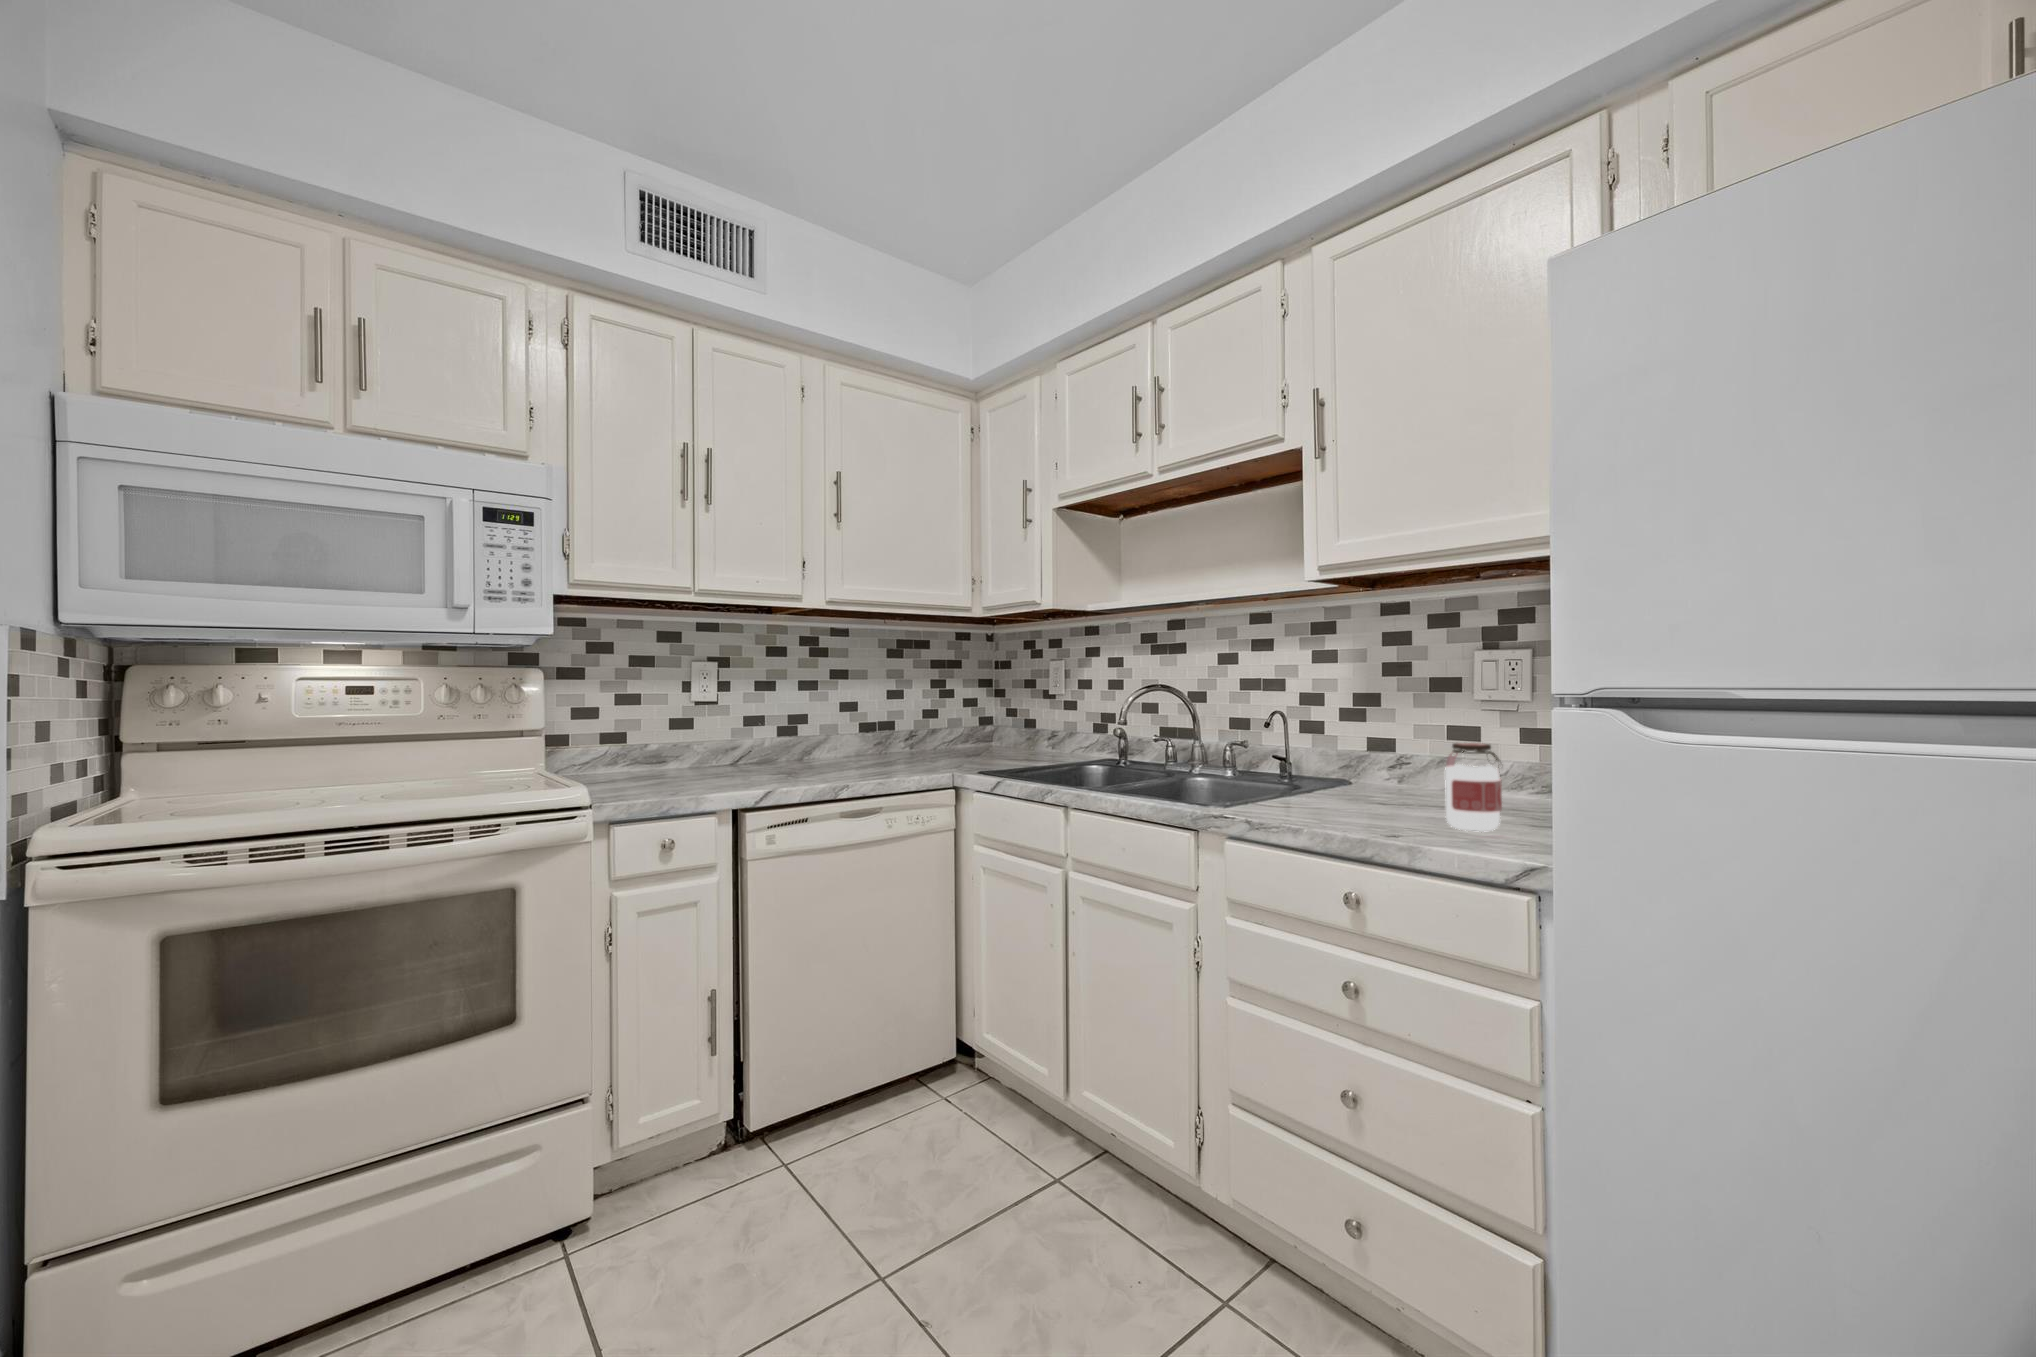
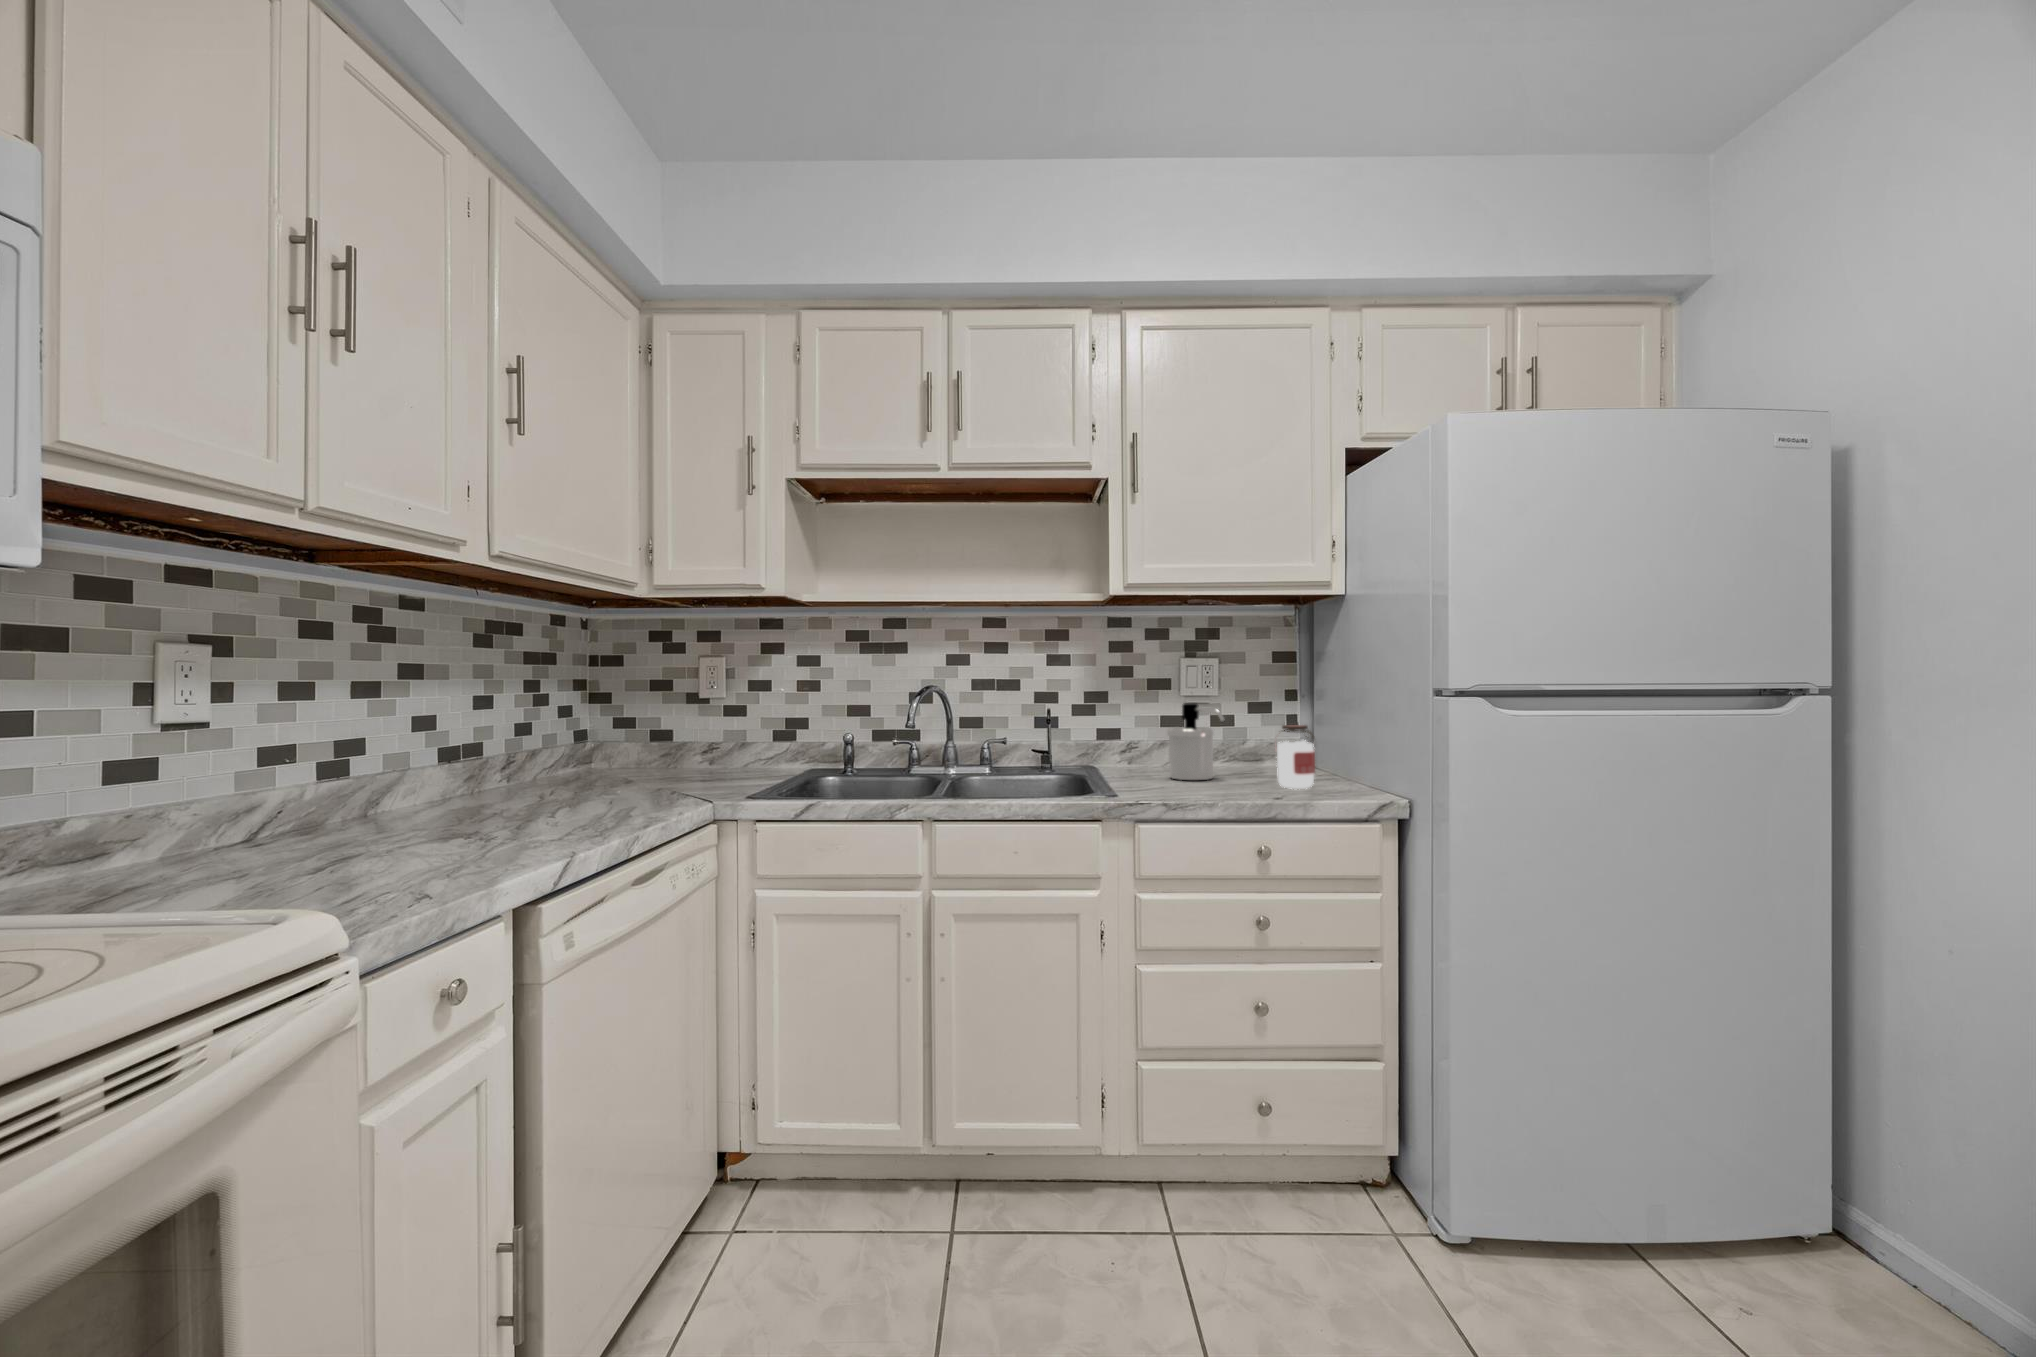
soap dispenser: none [1378,710,1442,808] -> present [1167,703,1224,780]

